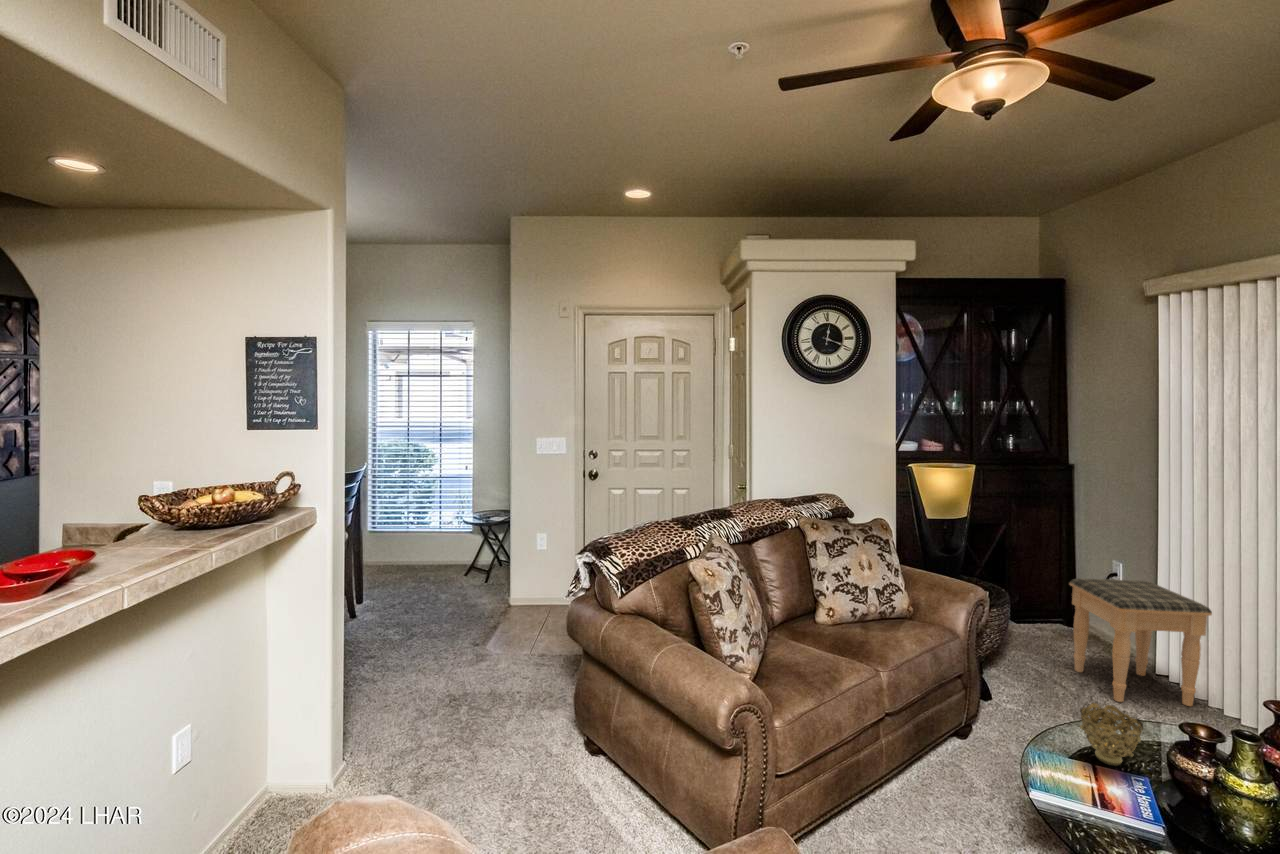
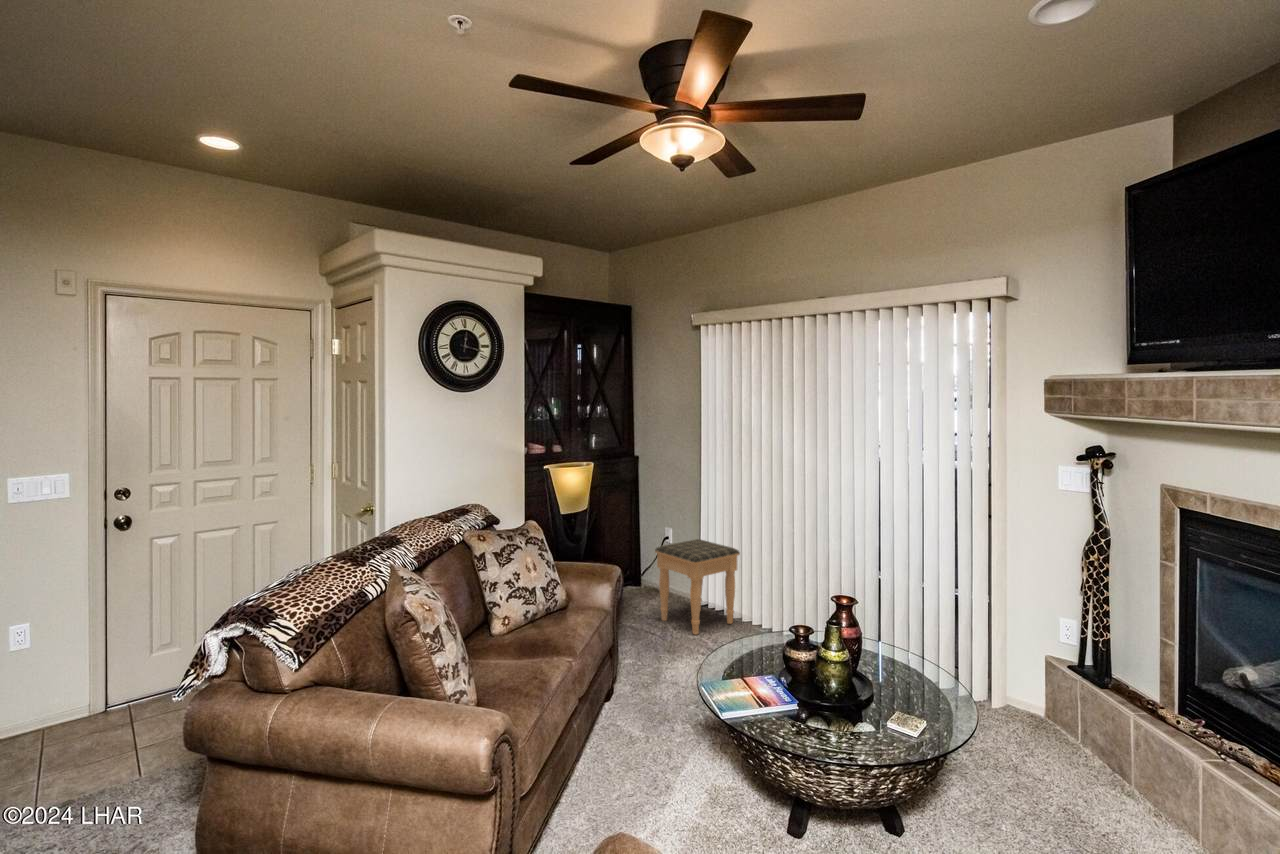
decorative bowl: present [1080,703,1144,766] -> none [728,632,767,676]

